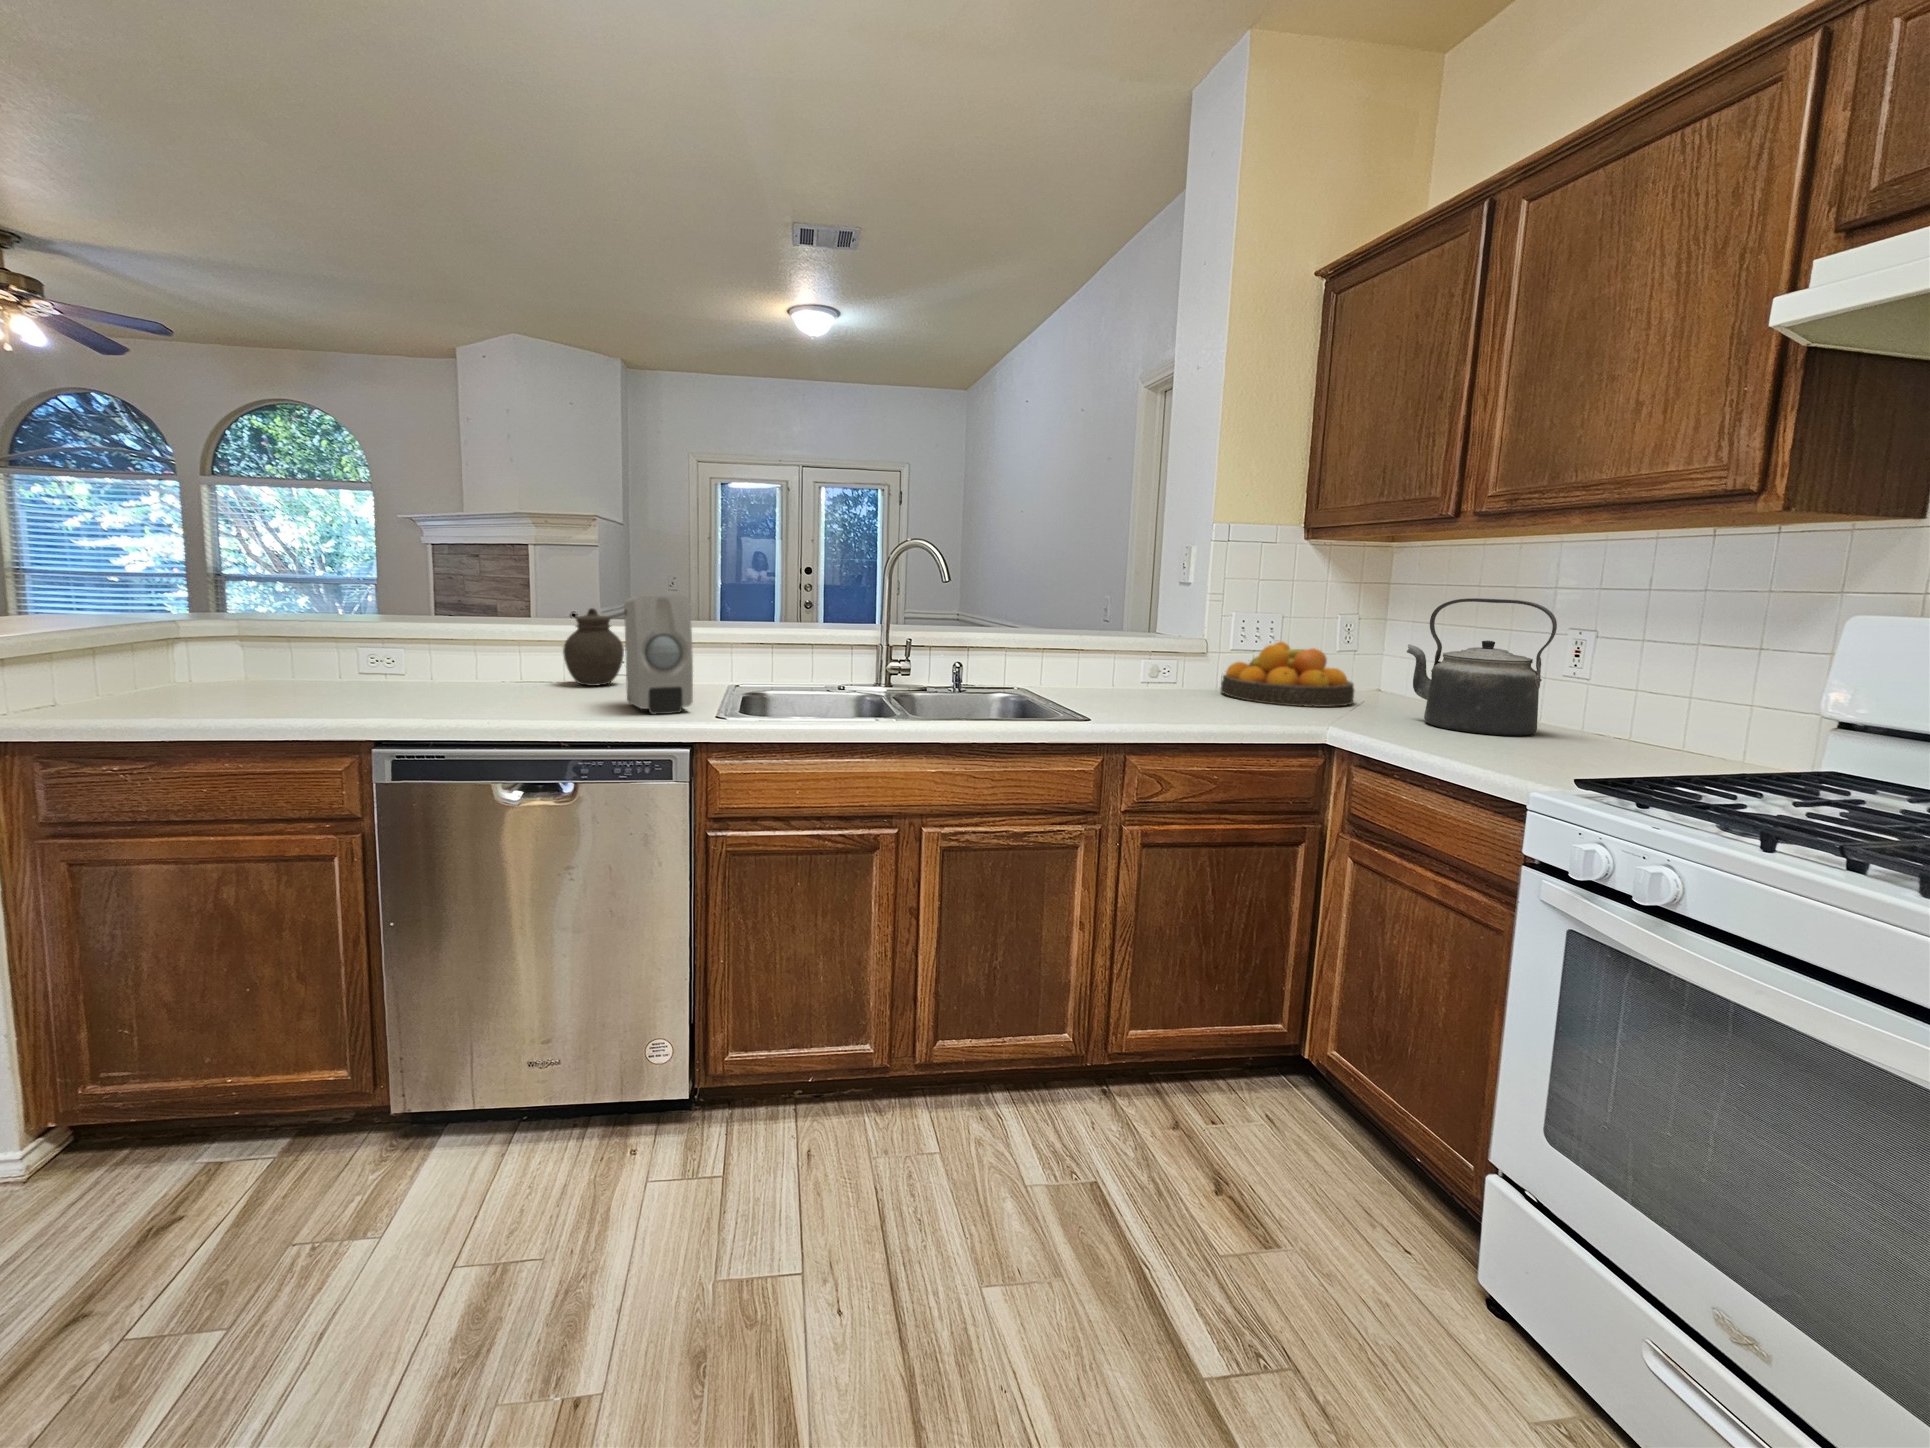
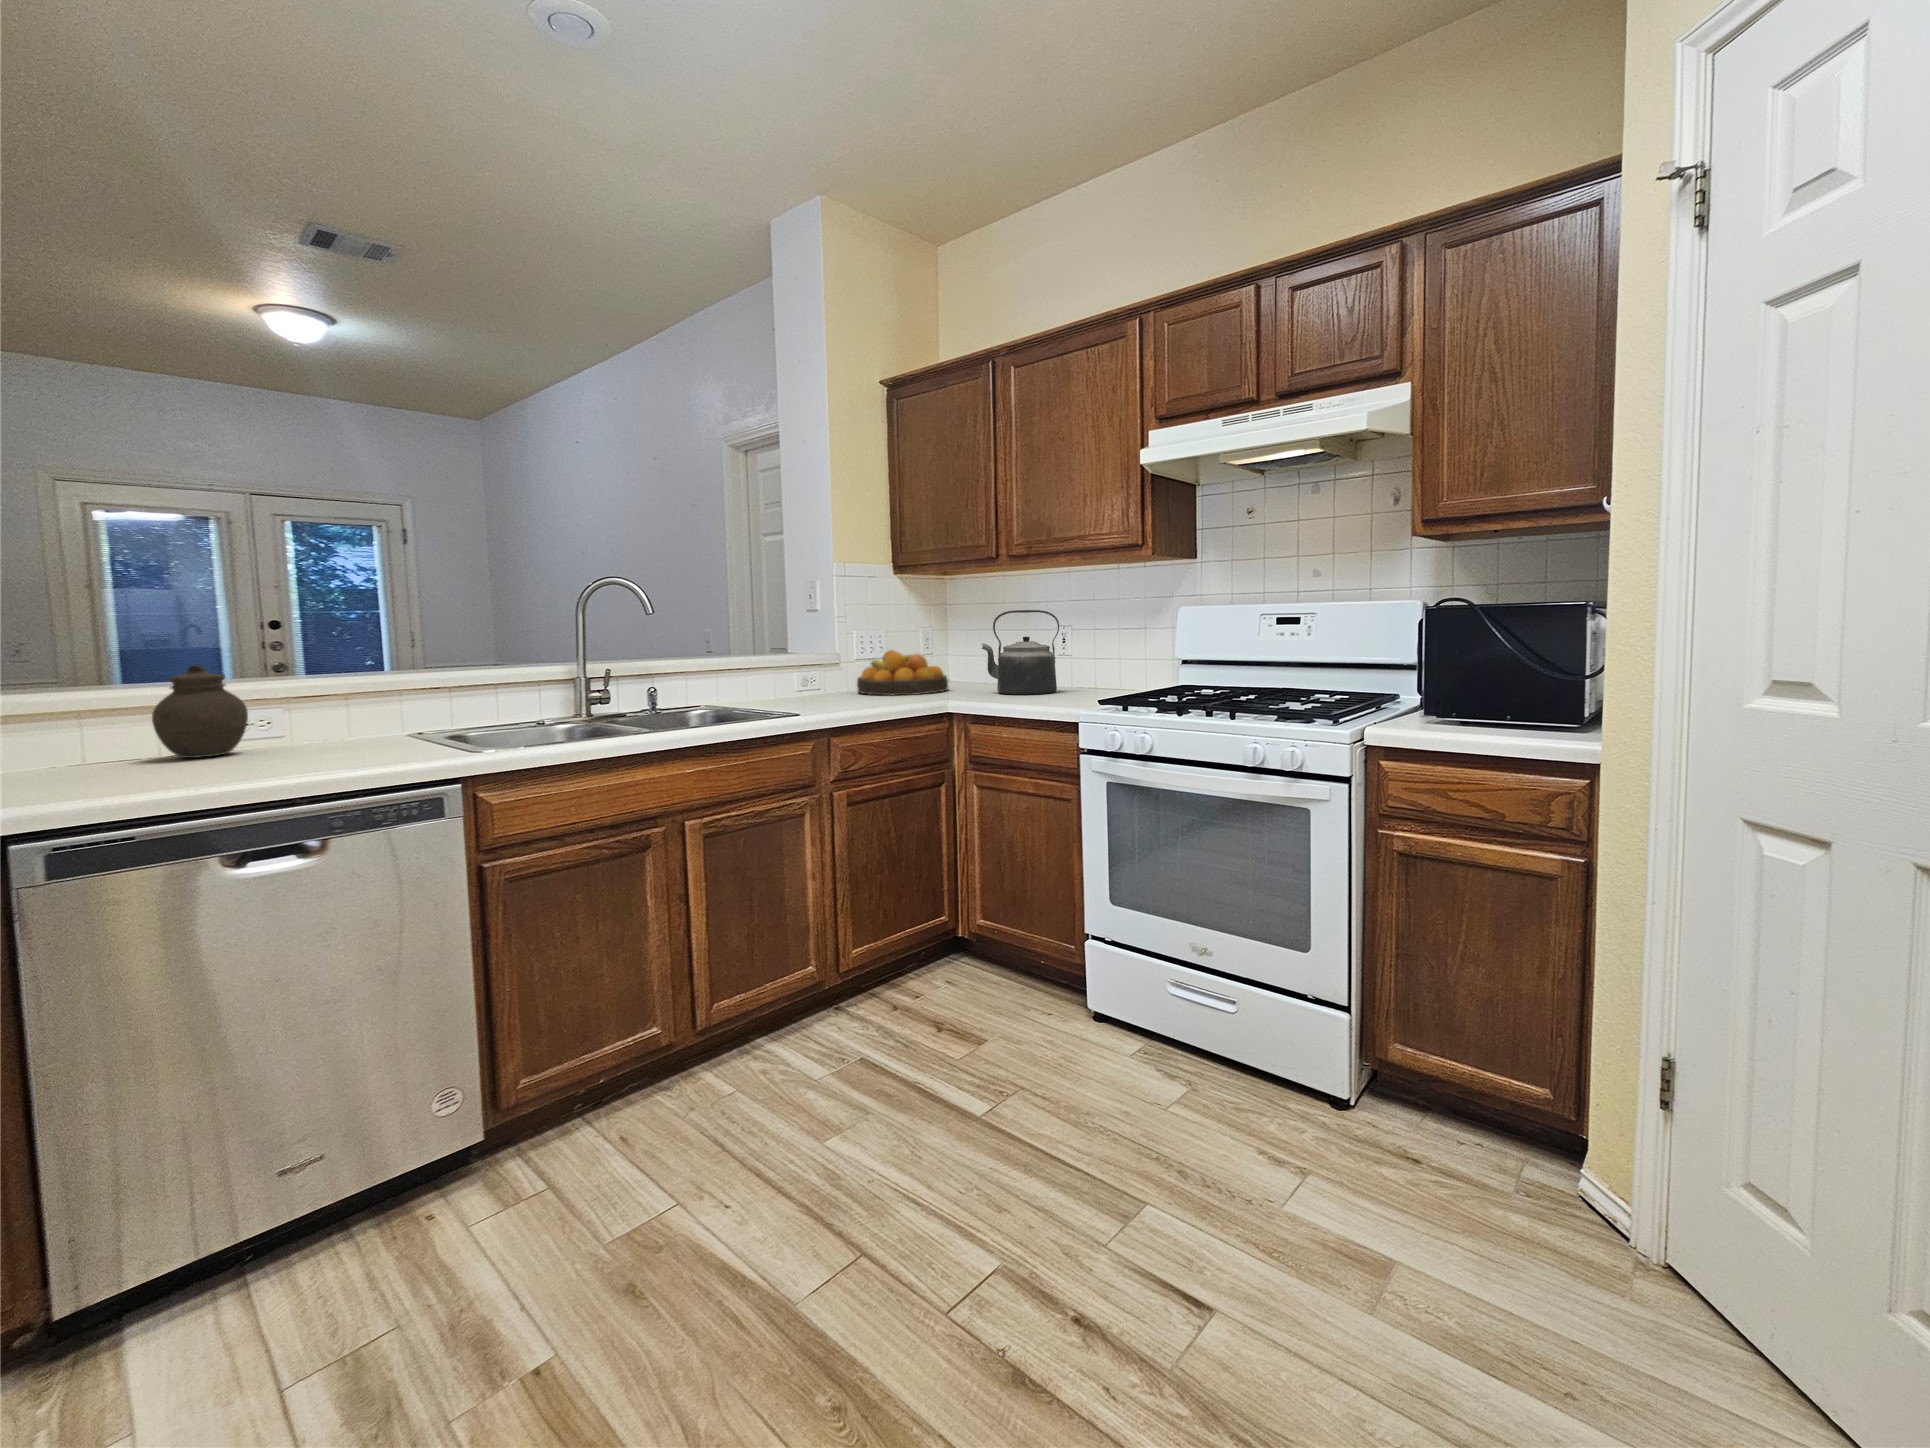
soap dispenser: present [624,596,693,714] -> none [304,638,424,762]

